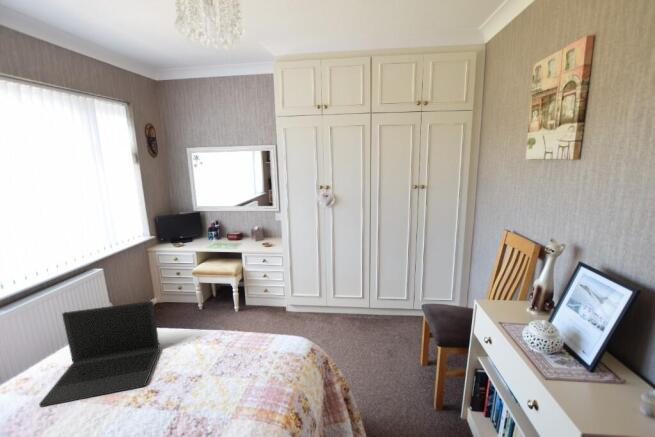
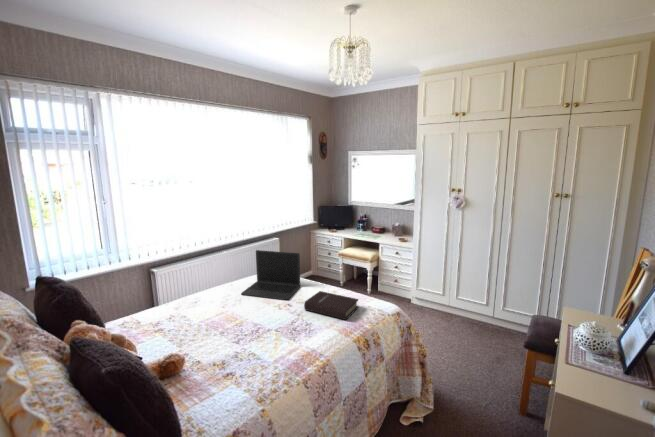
book: none [181,350,264,396] -> present [304,291,358,320]

